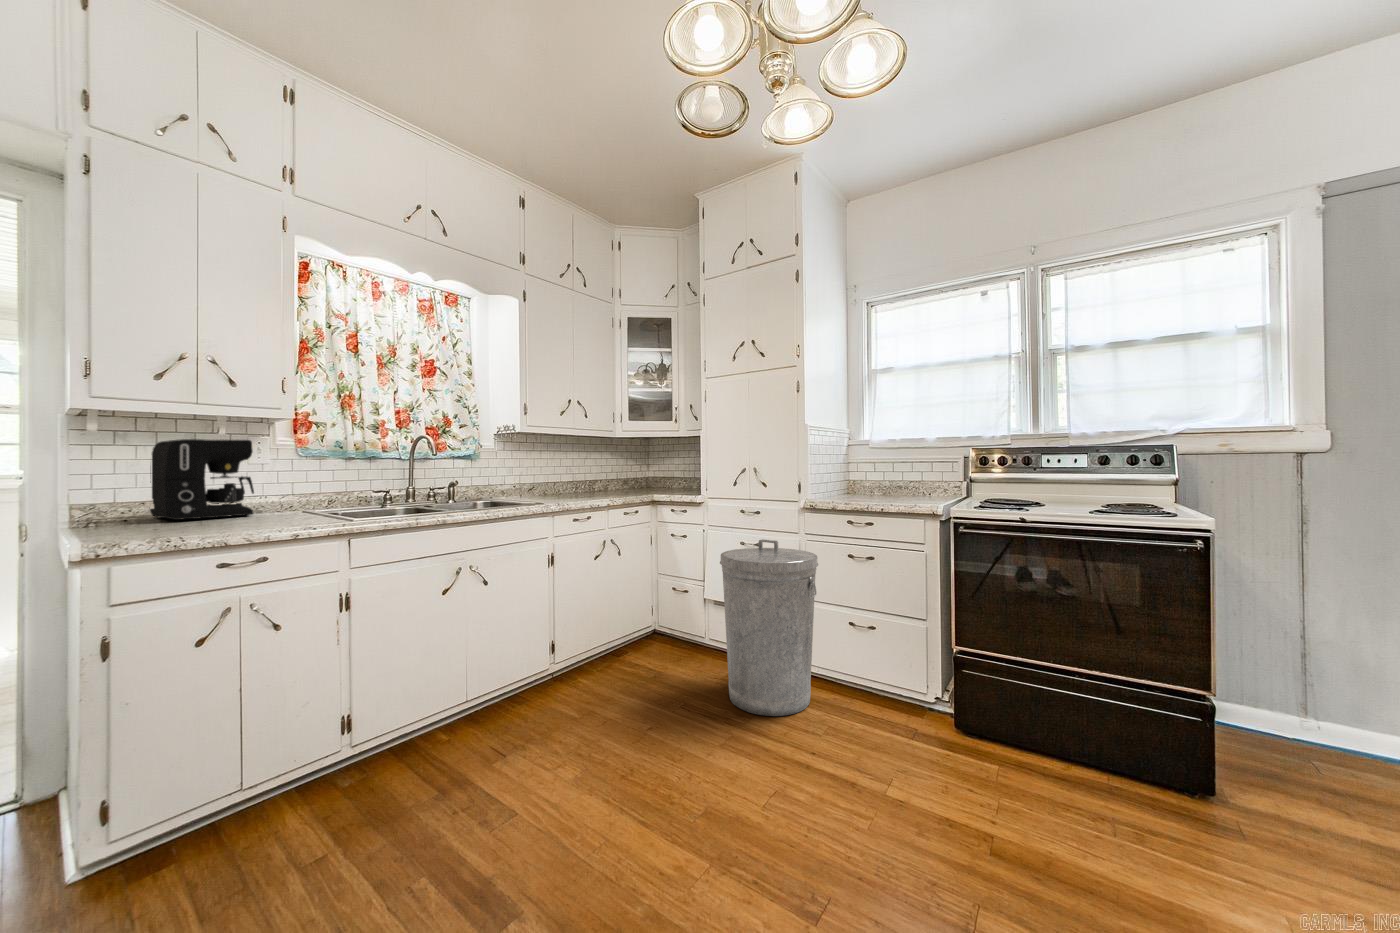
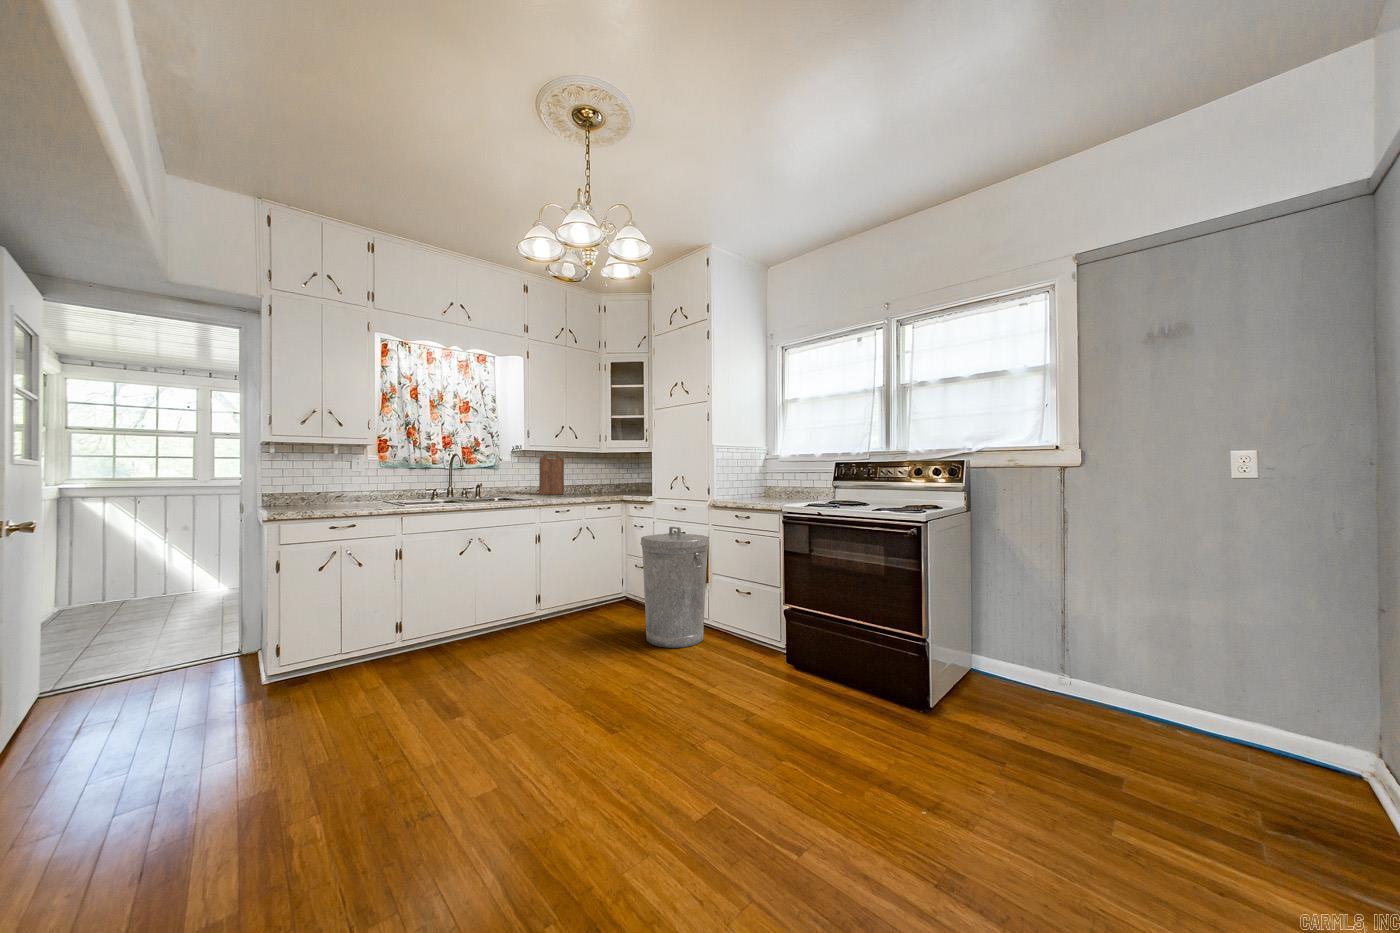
cutting board: none [537,438,570,496] -> present [539,453,564,495]
coffee maker: present [150,439,254,520] -> none [300,458,355,504]

